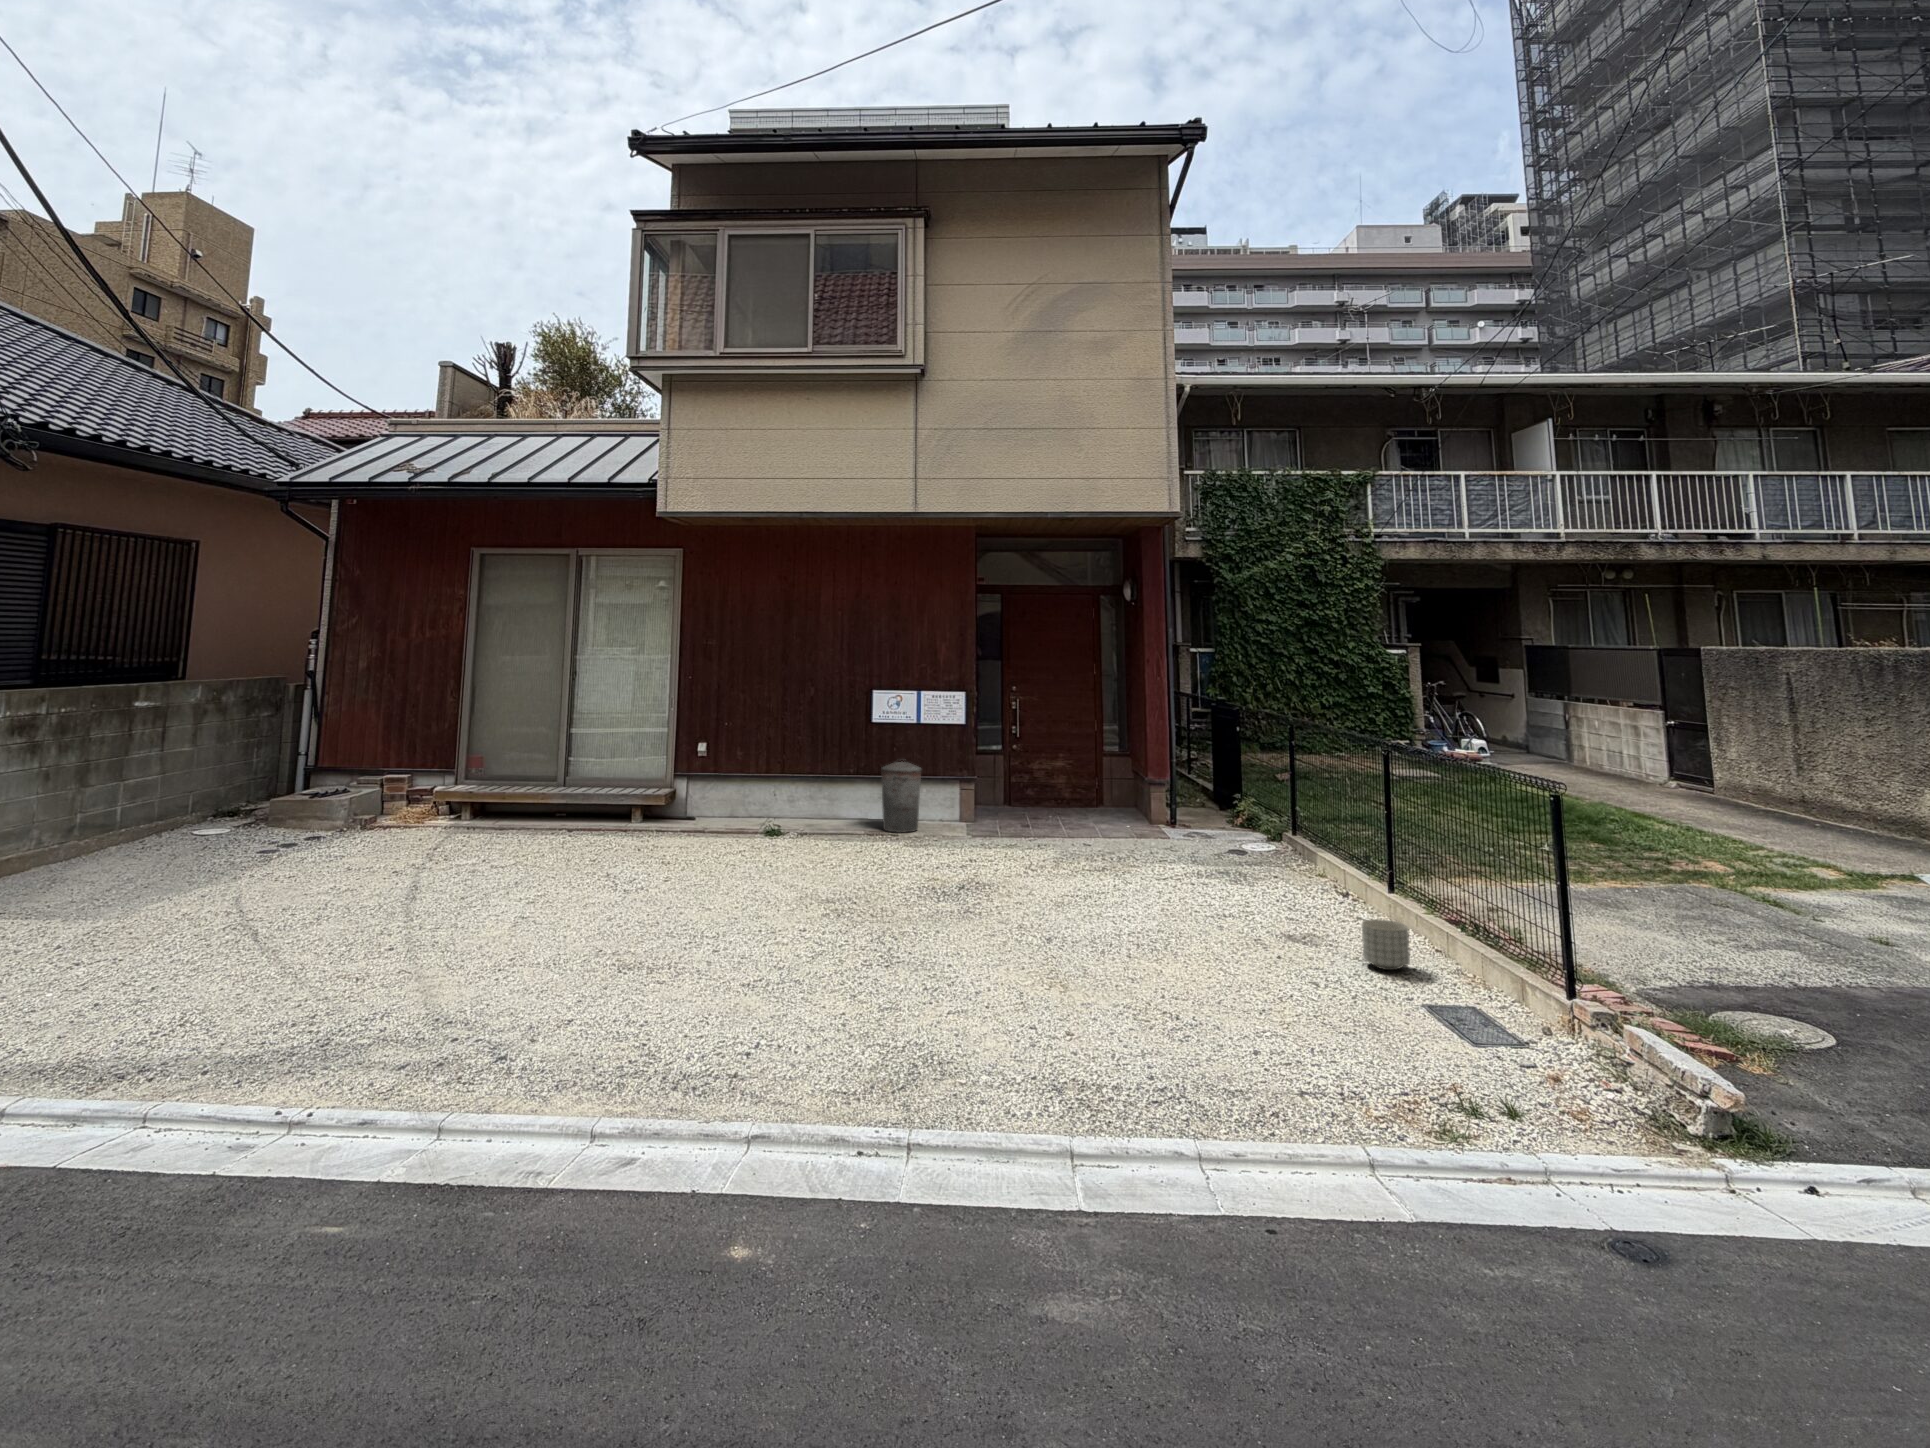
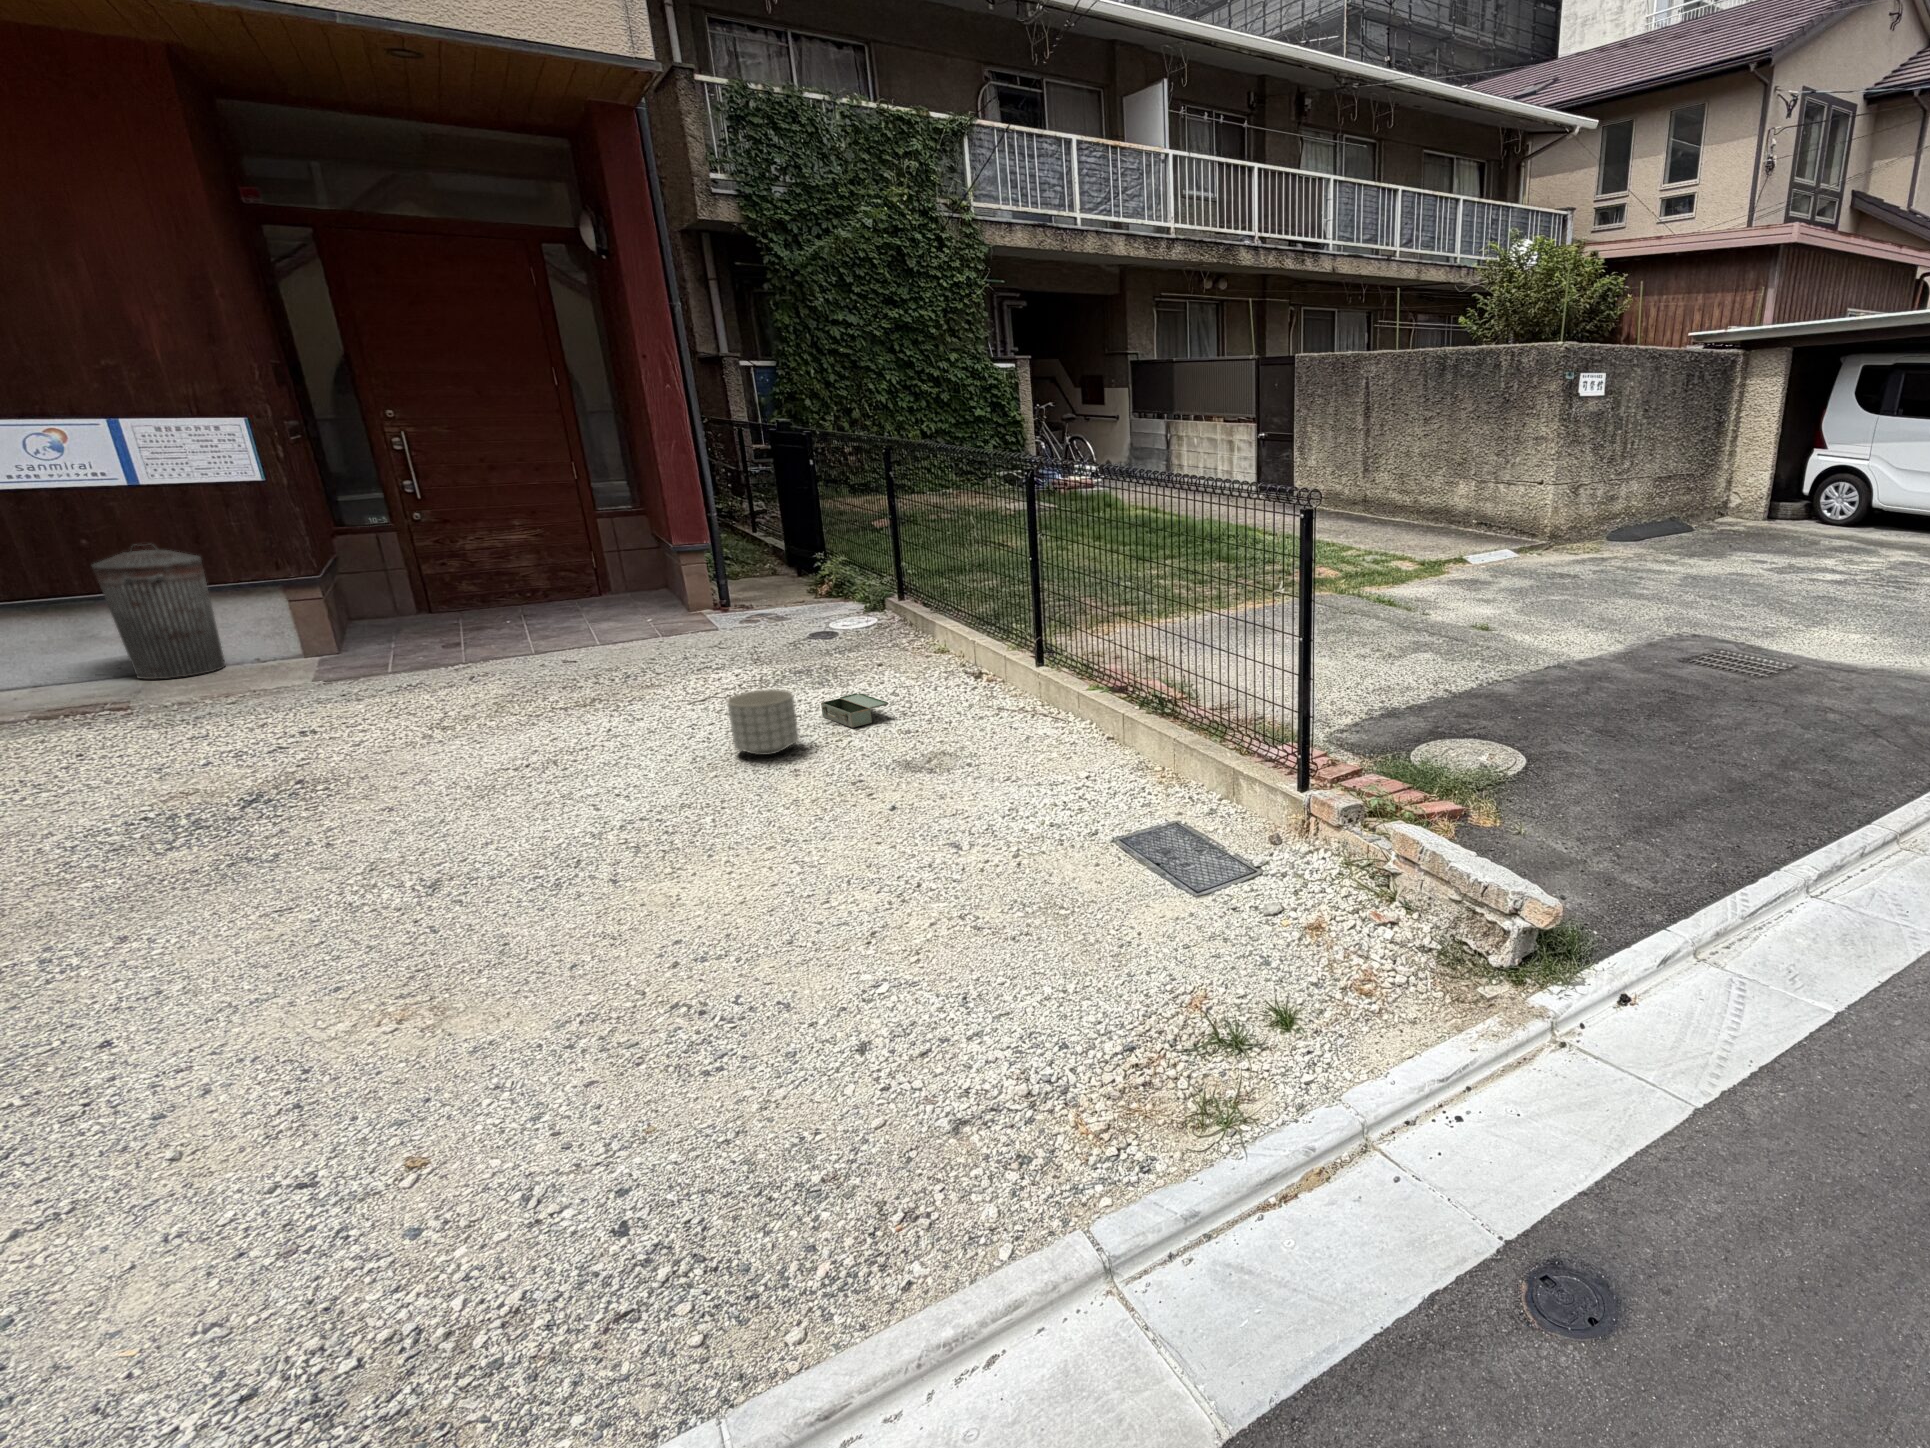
toolbox: none [1235,894,1279,915] -> present [821,693,888,728]
planter: present [1362,919,1410,970] -> present [727,689,799,755]

